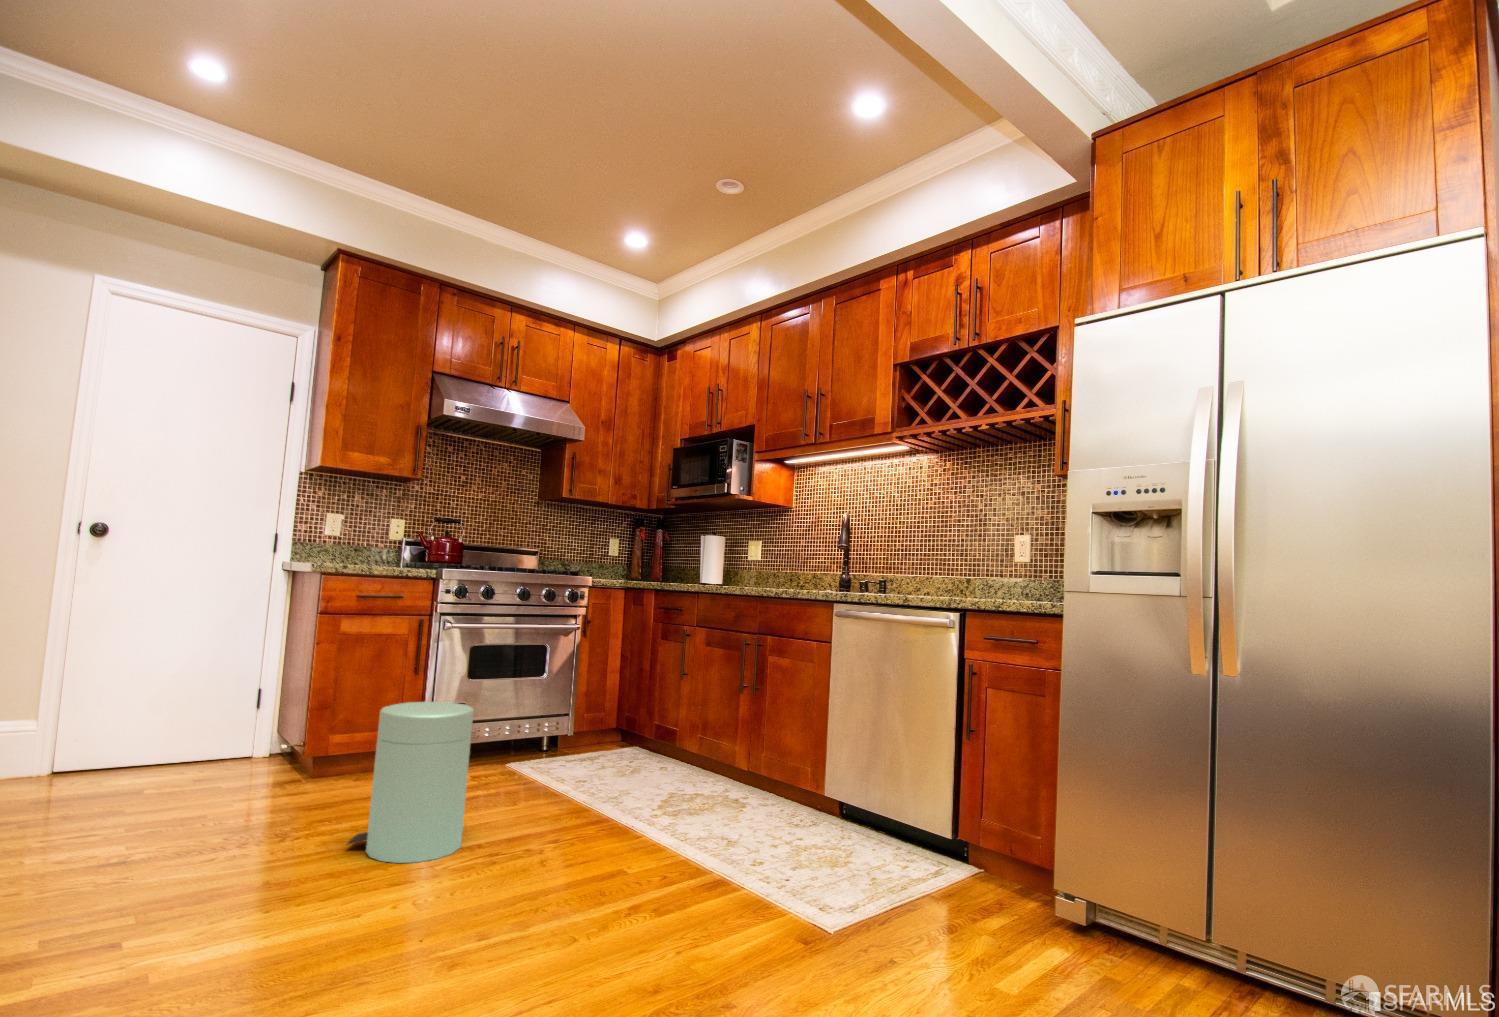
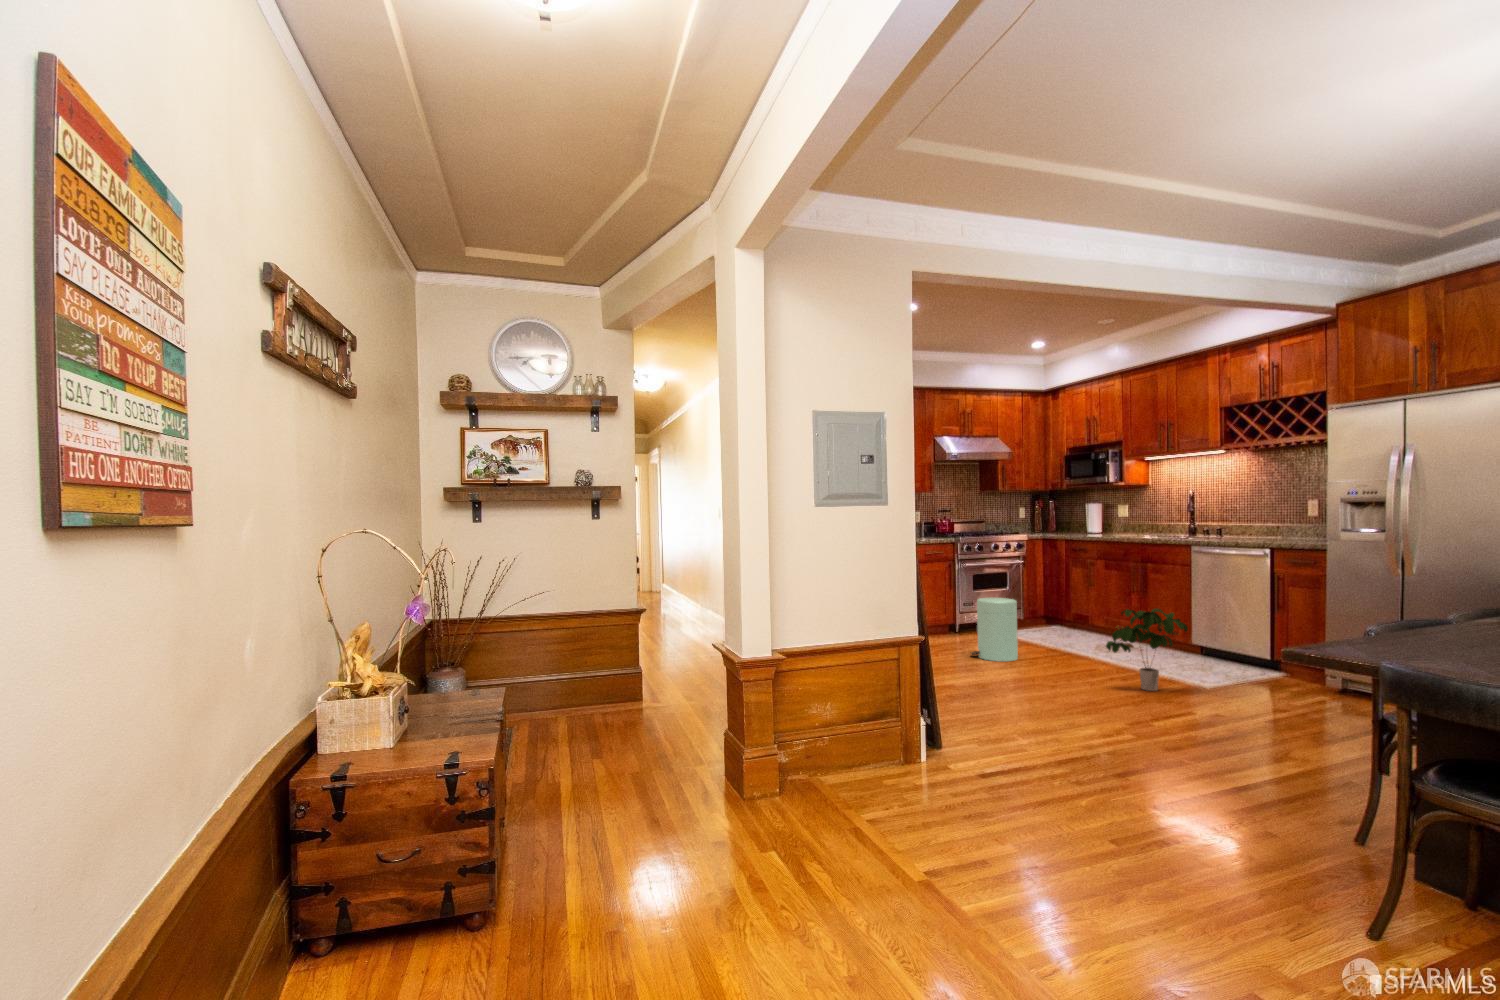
potted plant: none [579,749,780,982] -> present [1106,608,1188,691]

